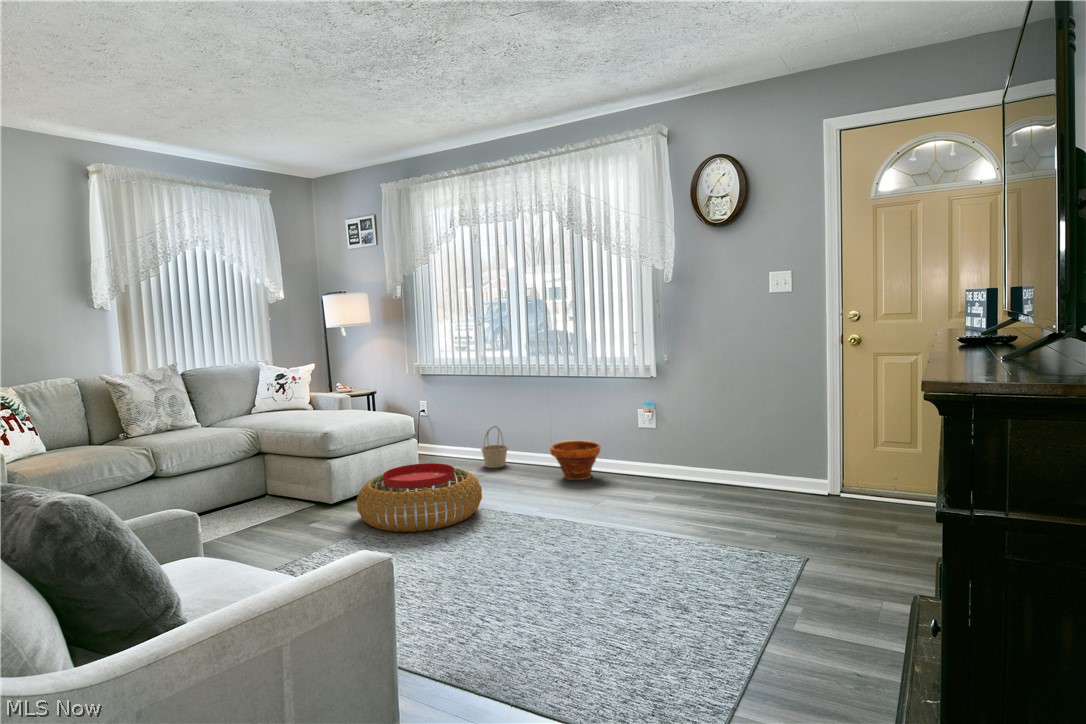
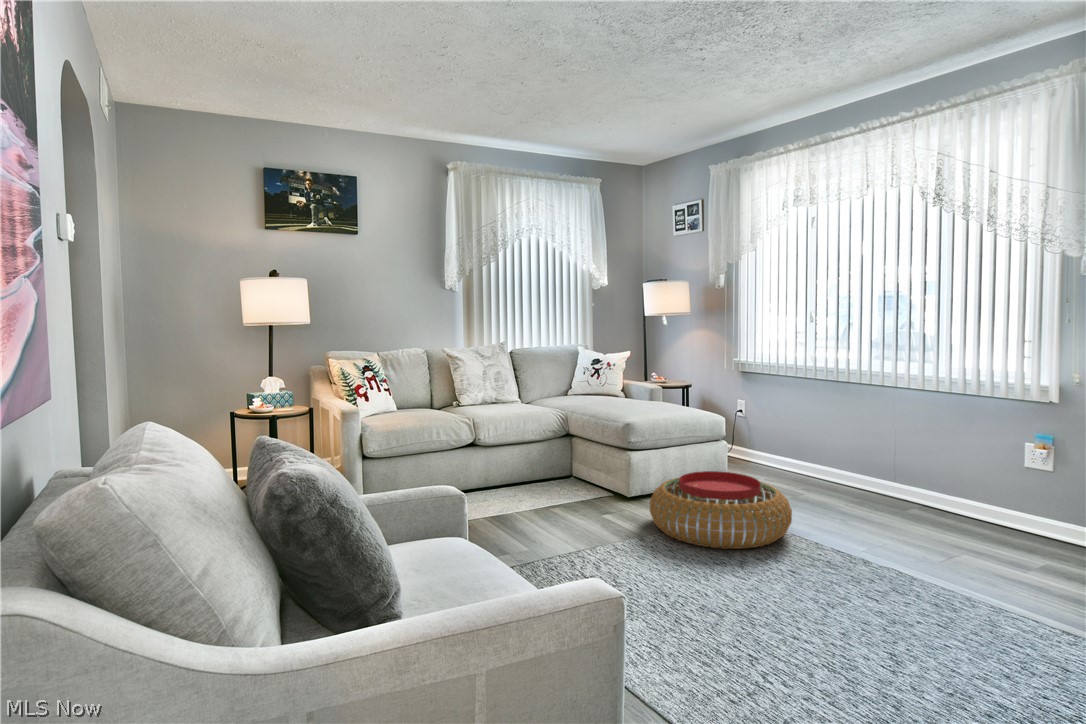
basket: present [481,426,508,468] -> none [801,439,835,488]
planter: present [550,440,600,480] -> none [890,470,963,523]

